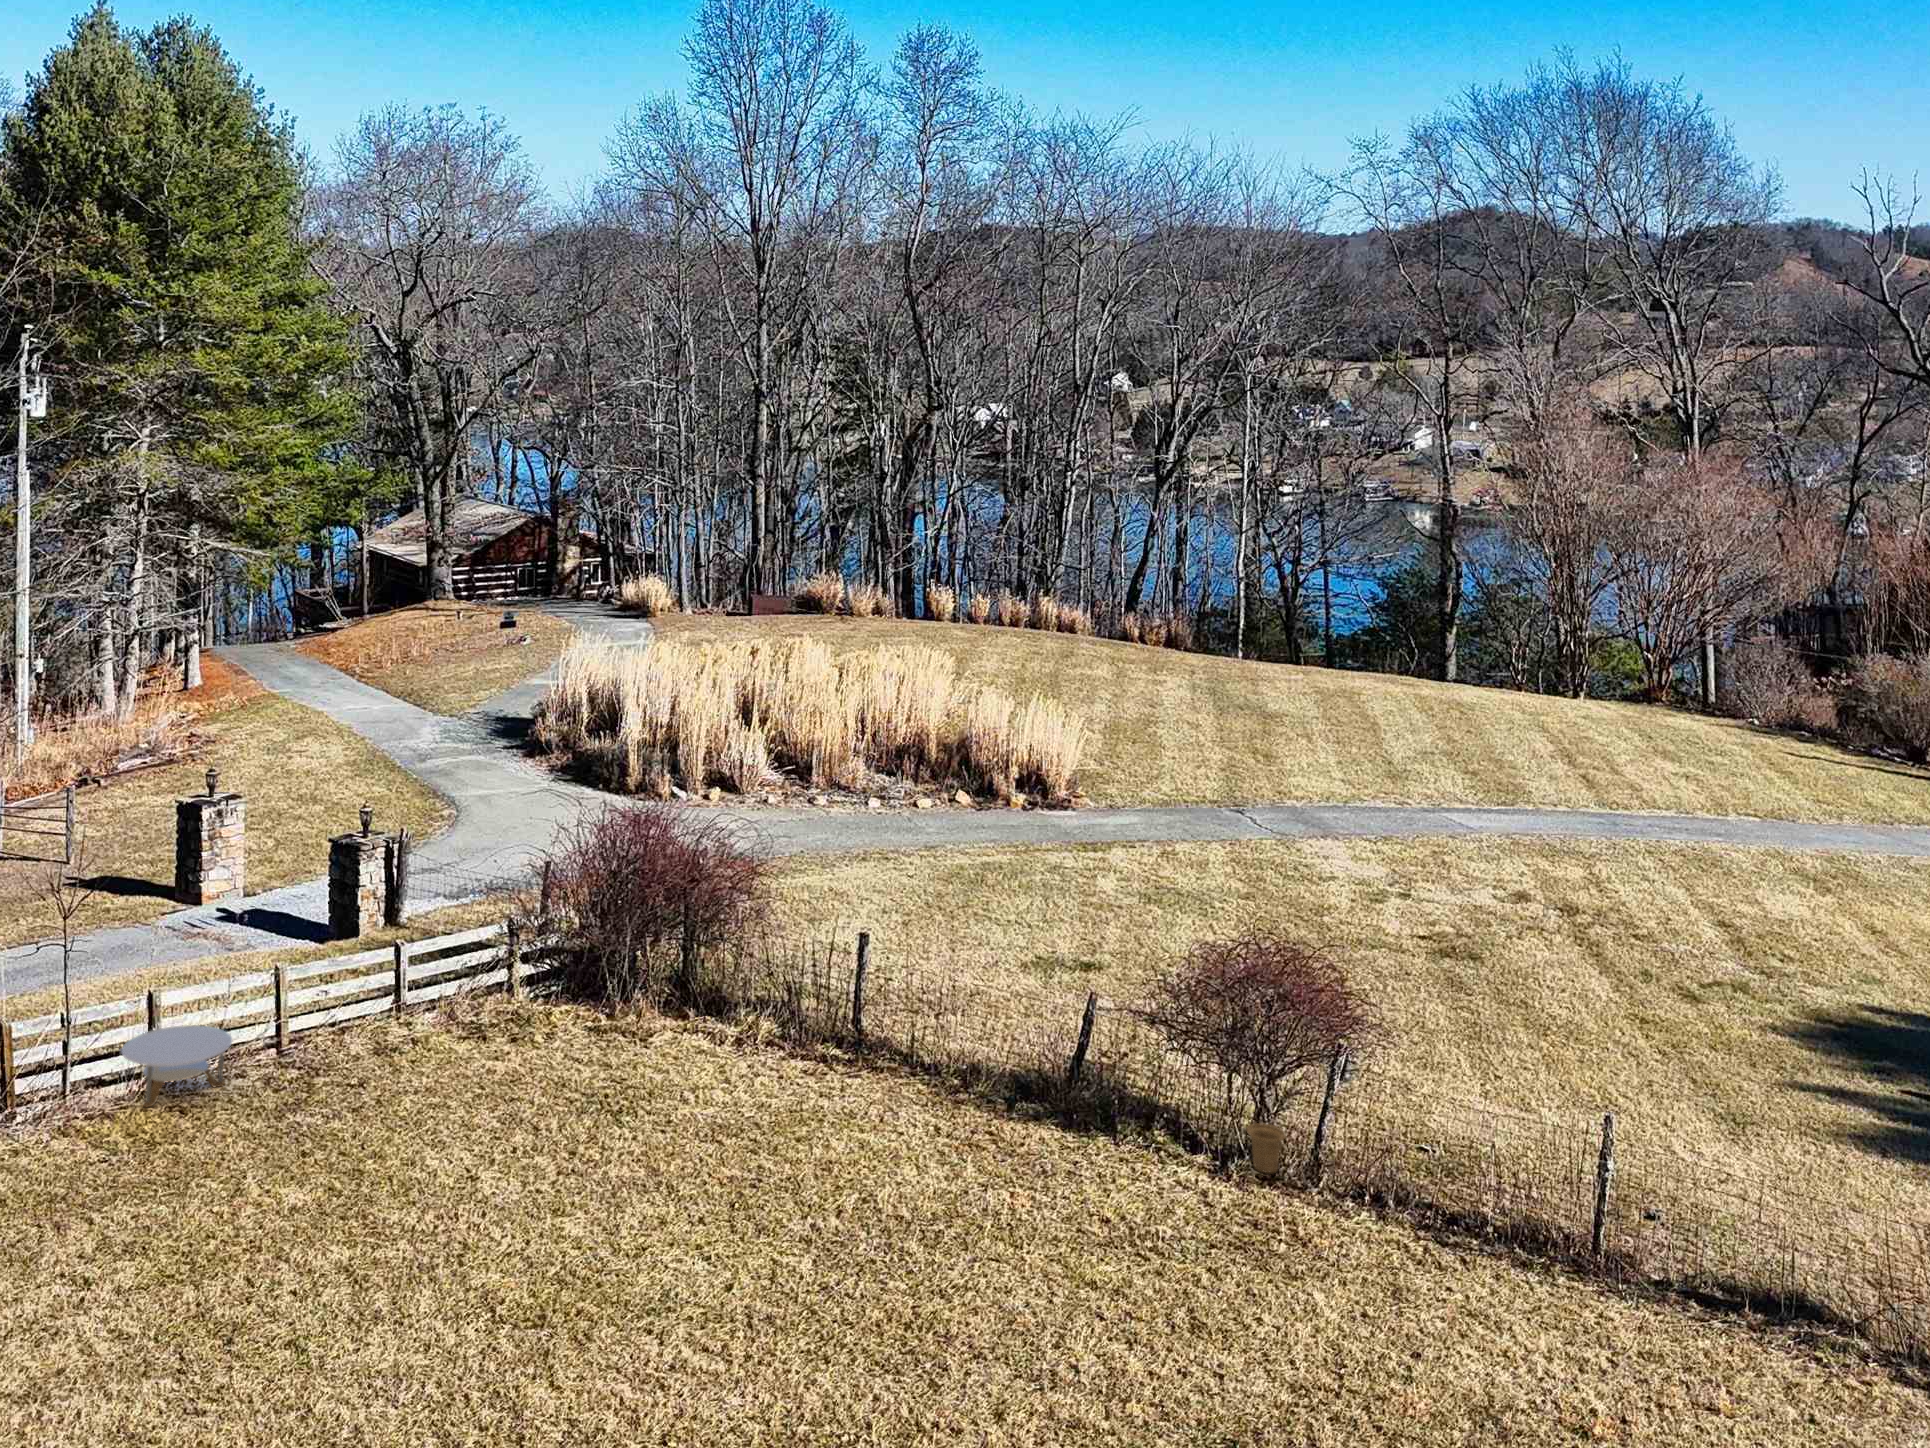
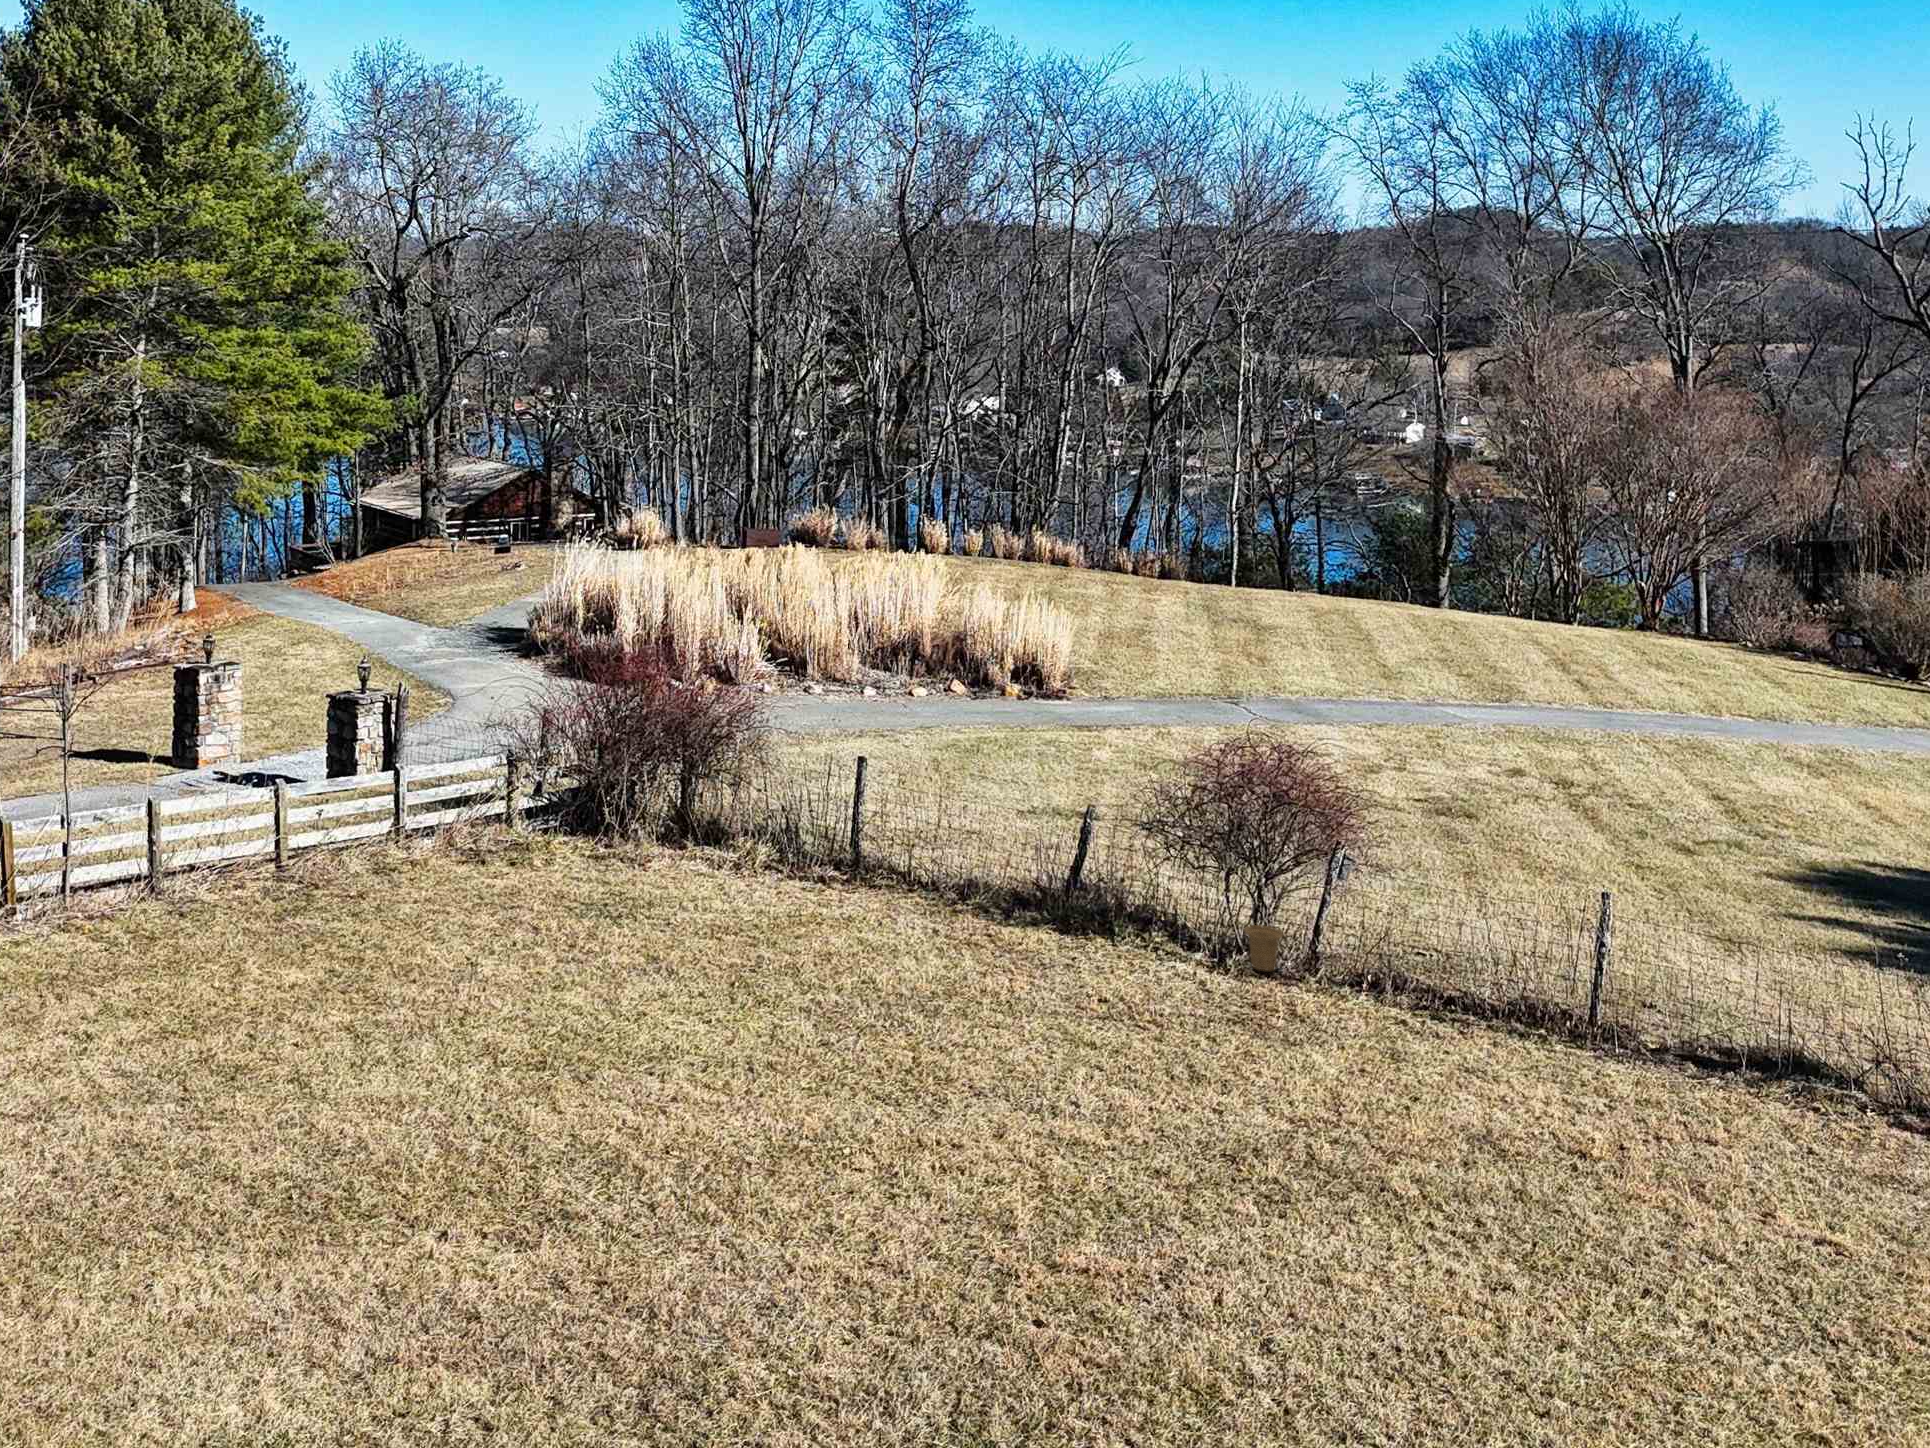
round table: present [121,1025,232,1108] -> none [121,838,232,908]

